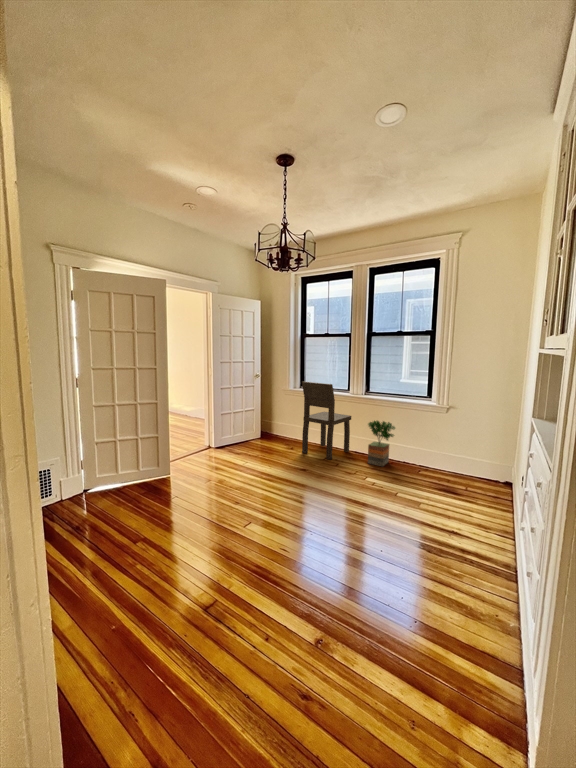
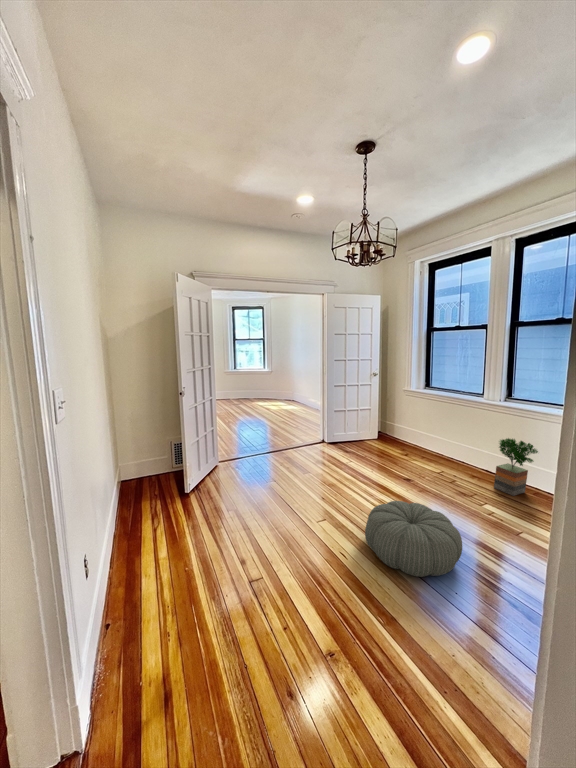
dining chair: present [302,382,351,460] -> none [417,384,483,474]
pouf: none [296,485,379,548] -> present [365,501,462,577]

